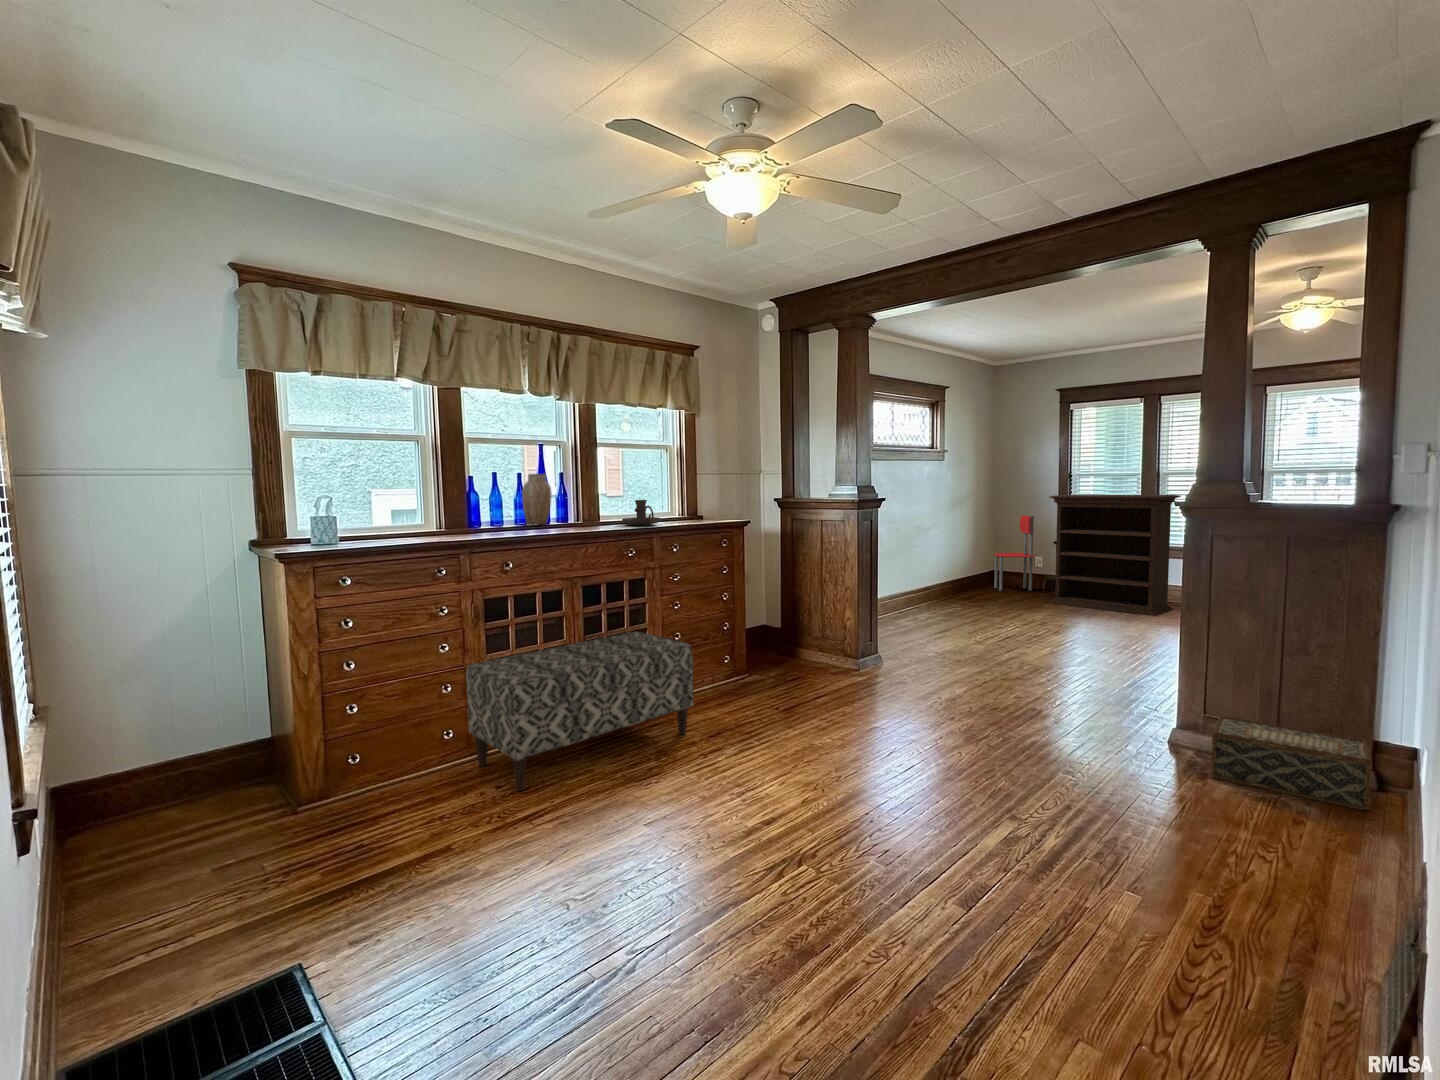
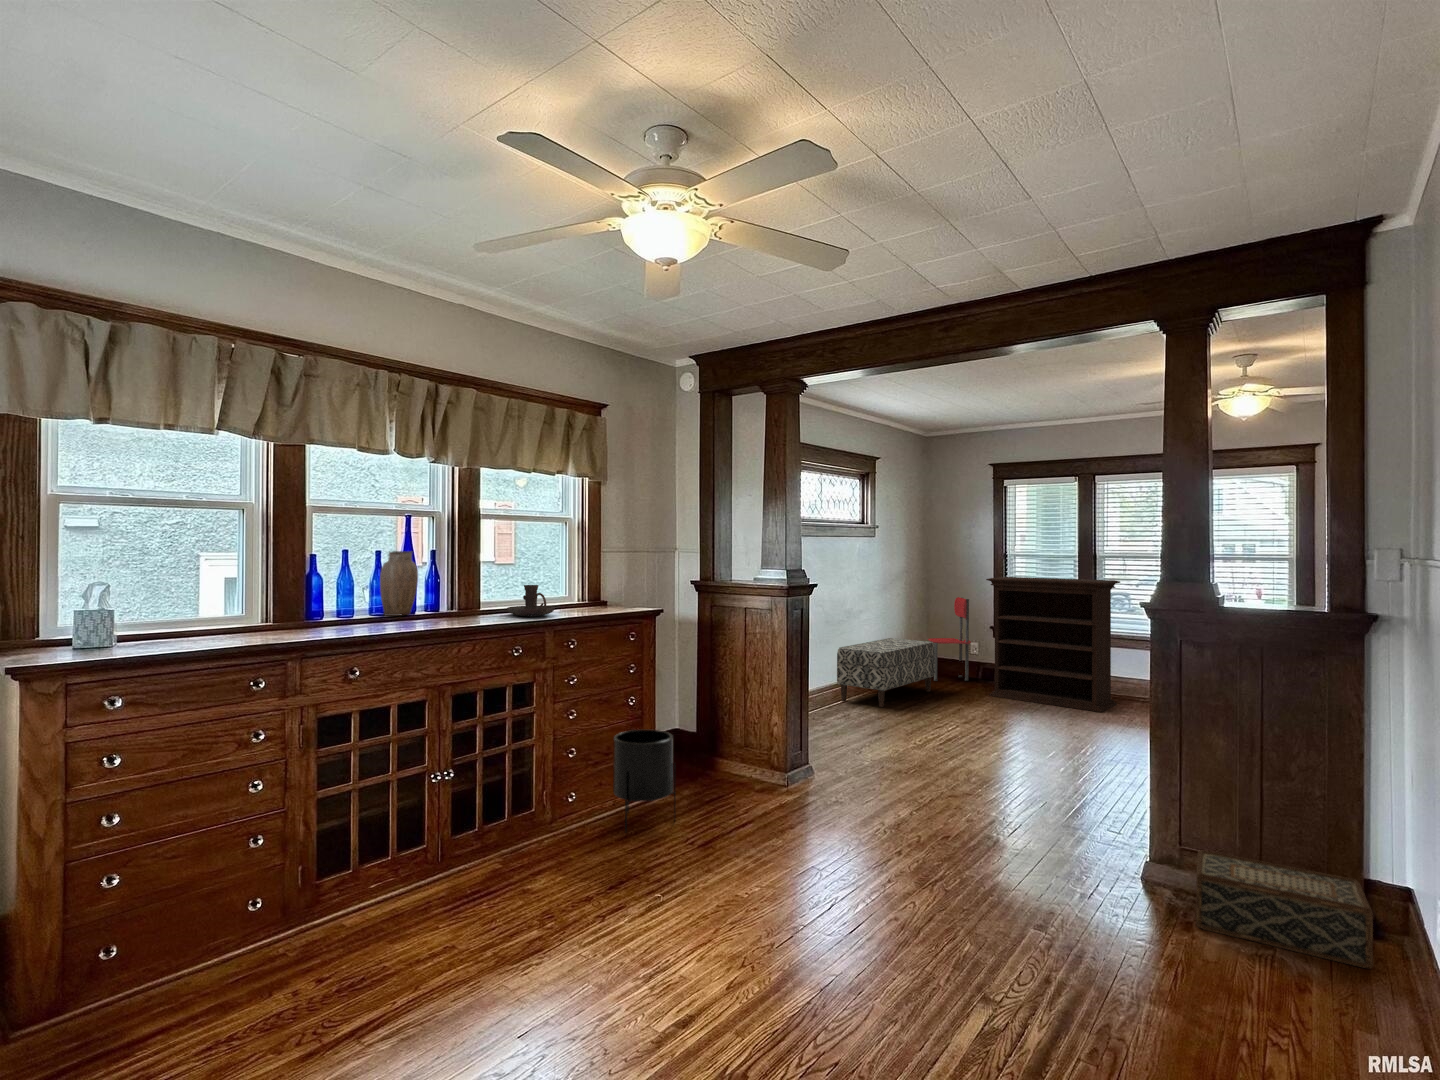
planter: none [711,619,763,700] -> present [613,730,676,832]
bench: present [466,631,694,791] -> present [837,638,935,707]

